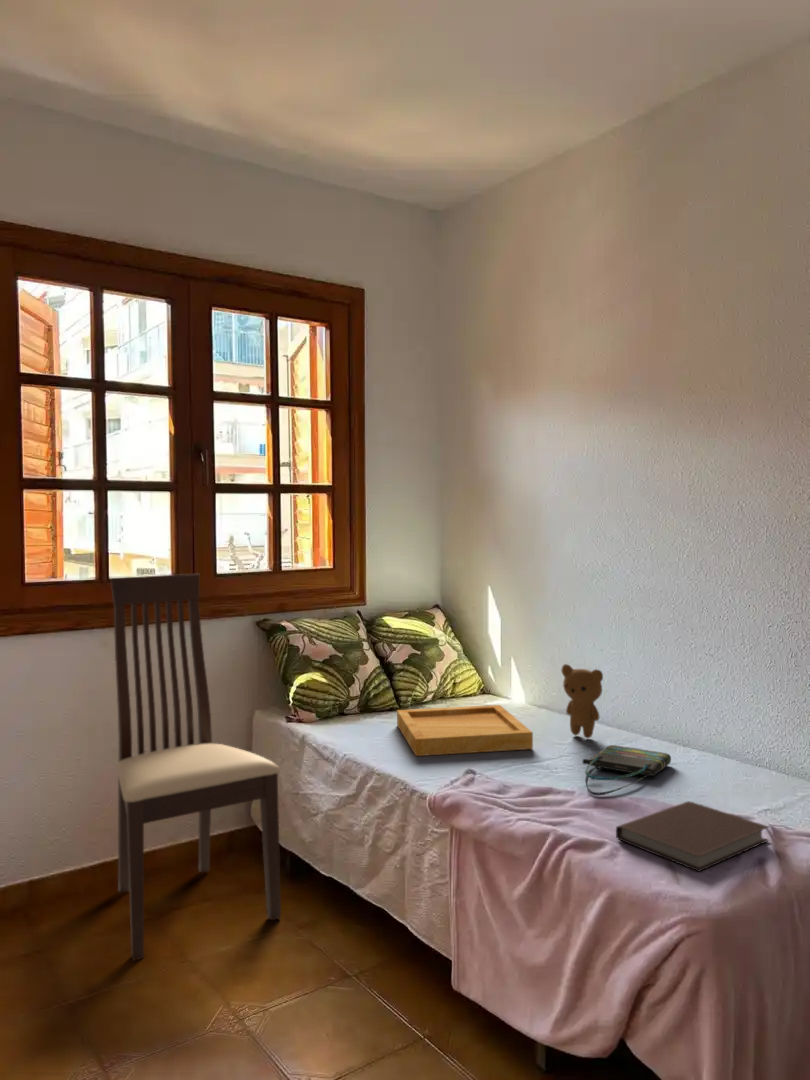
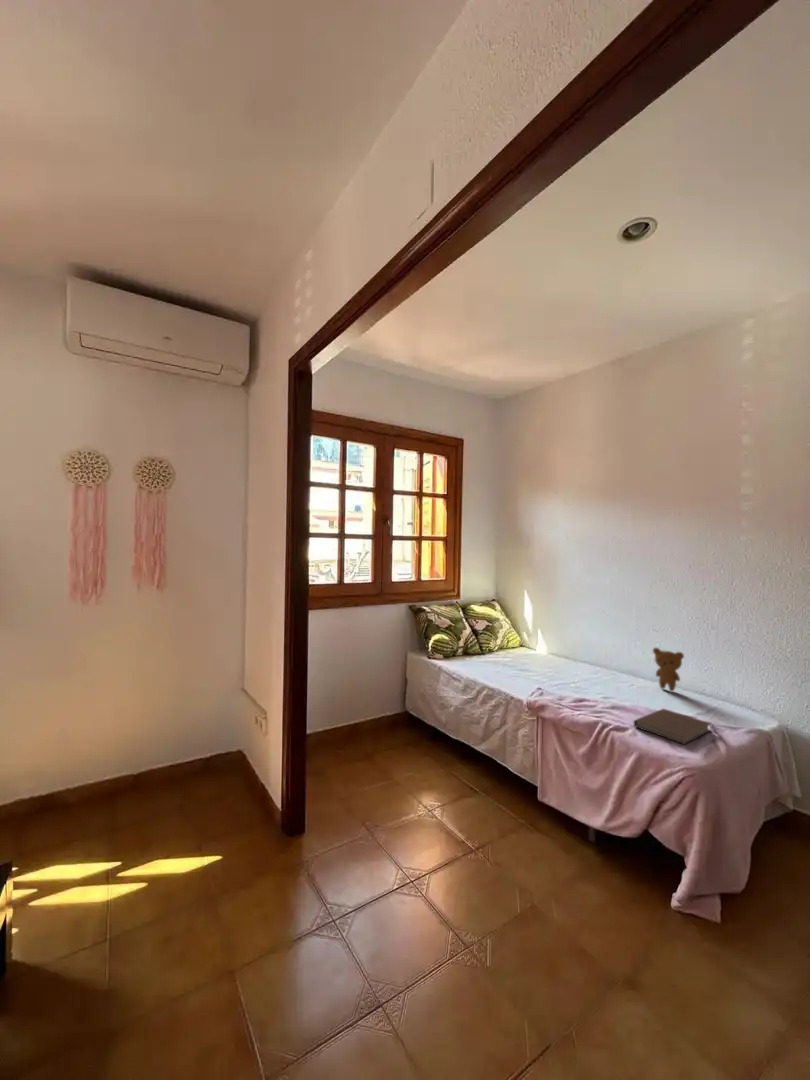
chair: present [111,574,281,960] -> none [343,582,433,779]
teddy bear: present [562,664,603,738] -> present [653,648,684,691]
tray: present [397,705,533,756] -> none [486,654,564,679]
tote bag: present [582,745,671,795] -> none [595,678,640,704]

